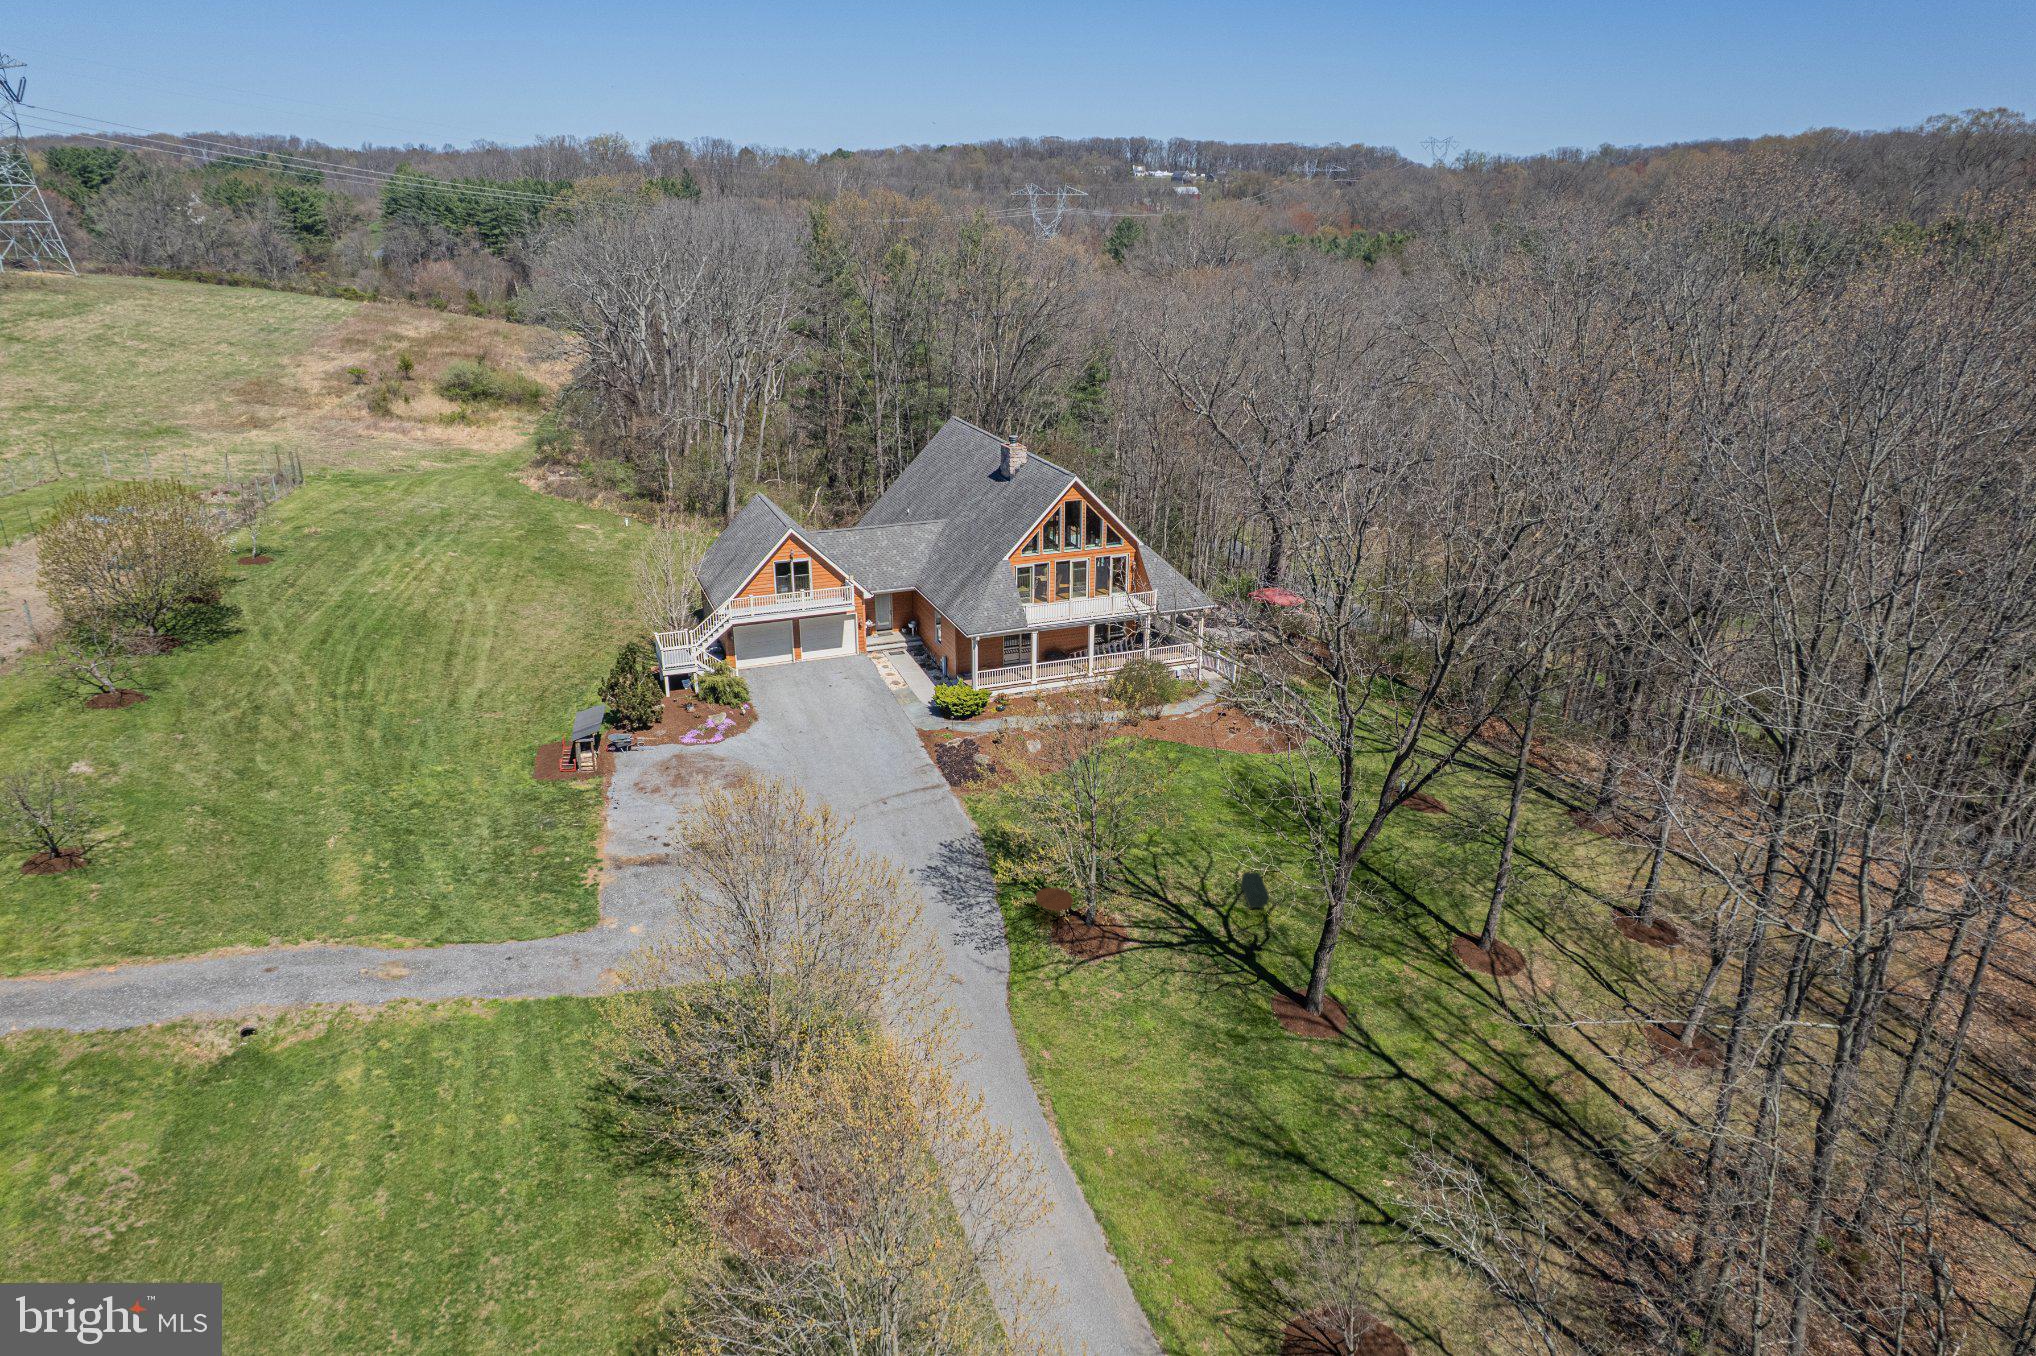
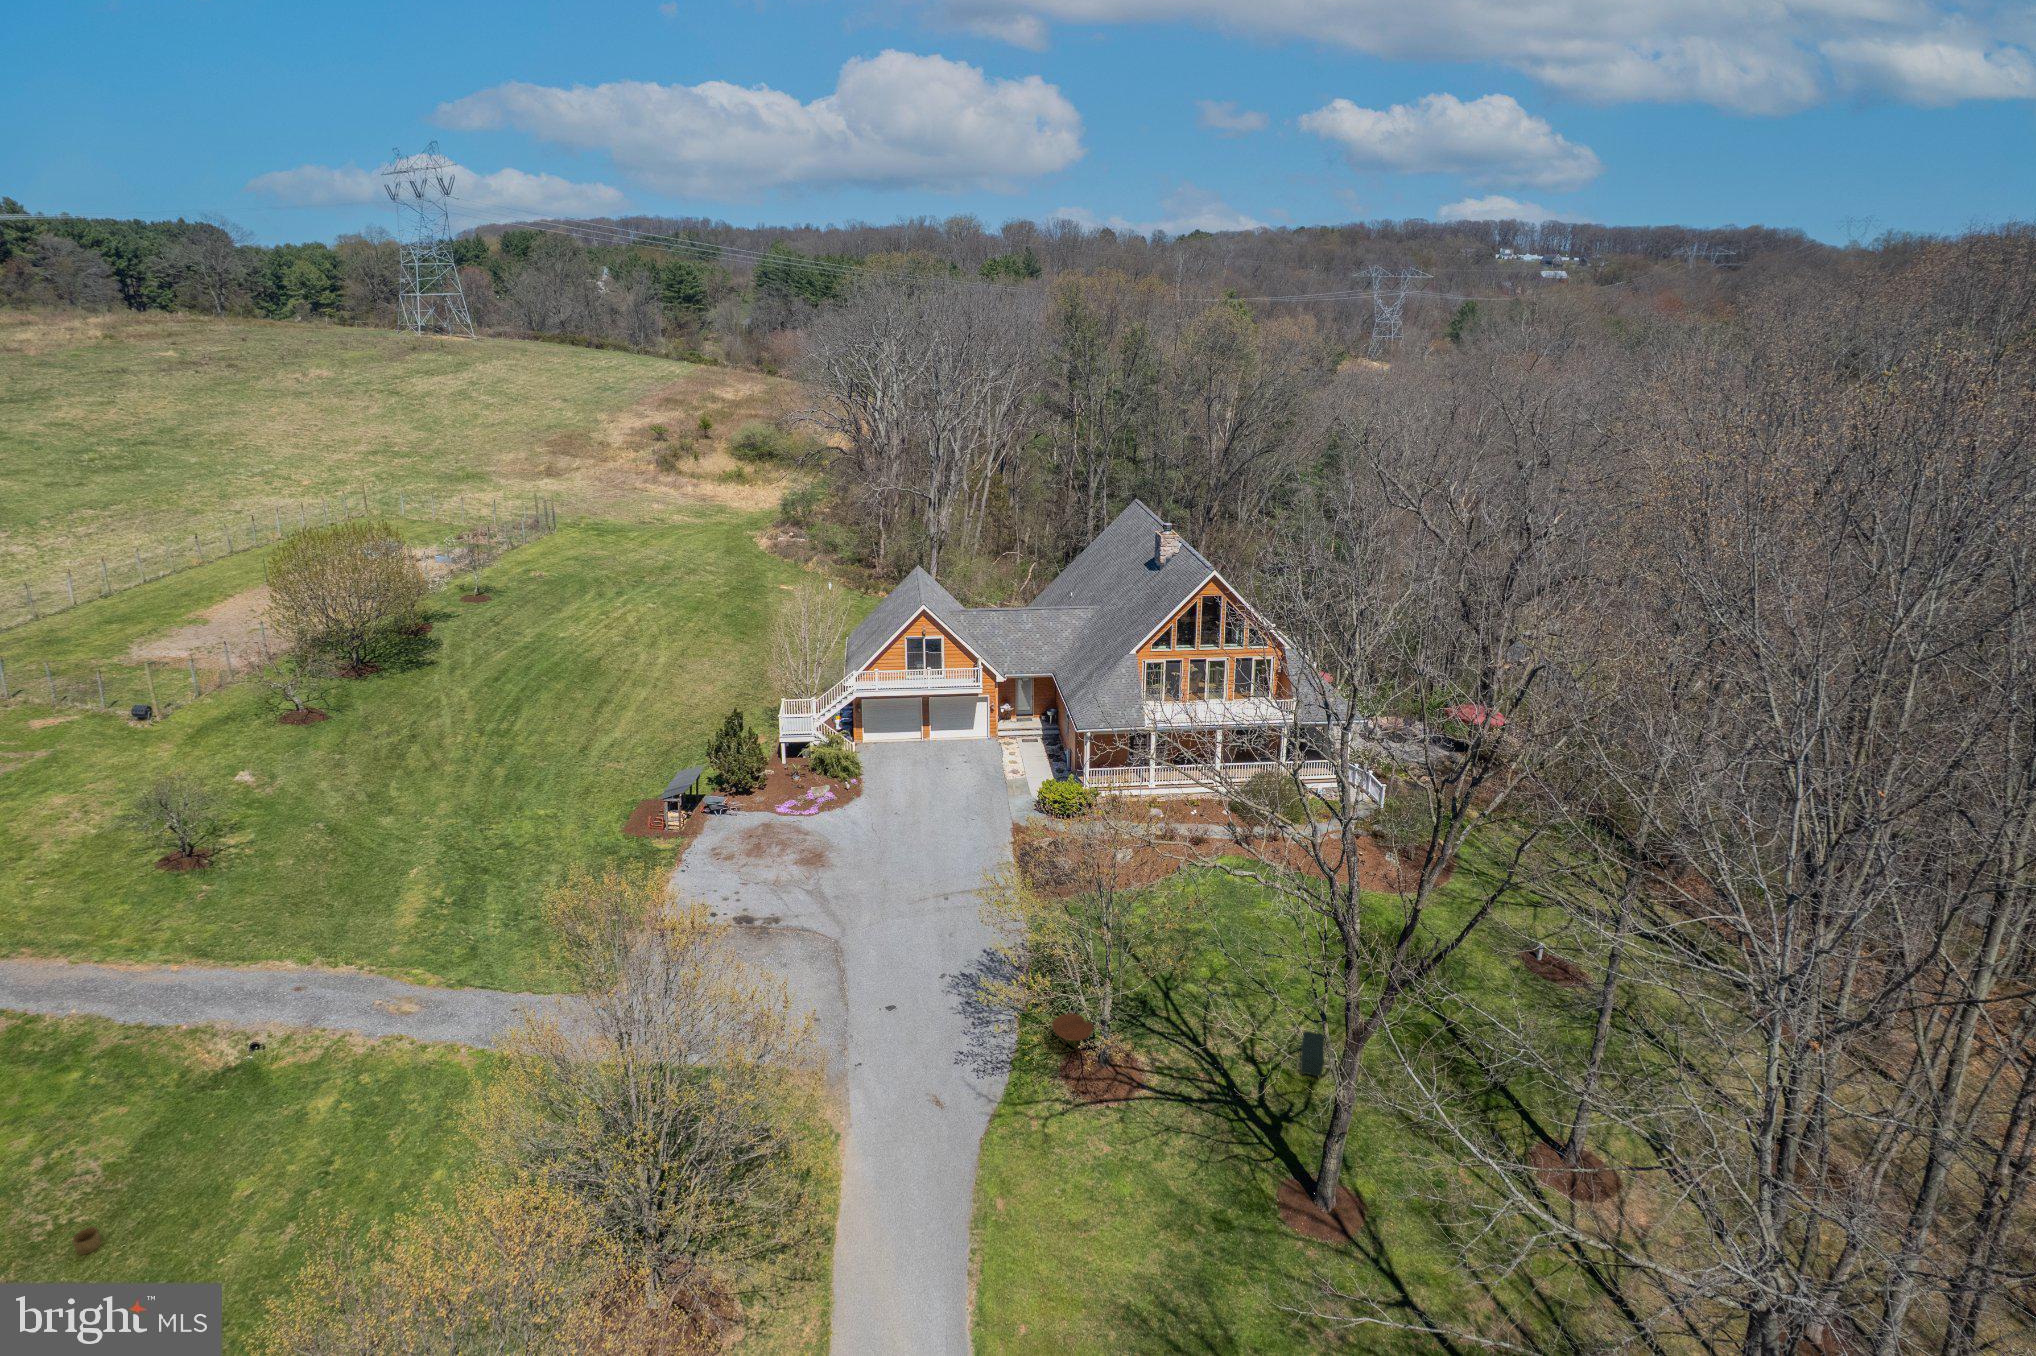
wooden bucket: none [25,1294,63,1330] -> present [72,1227,101,1255]

